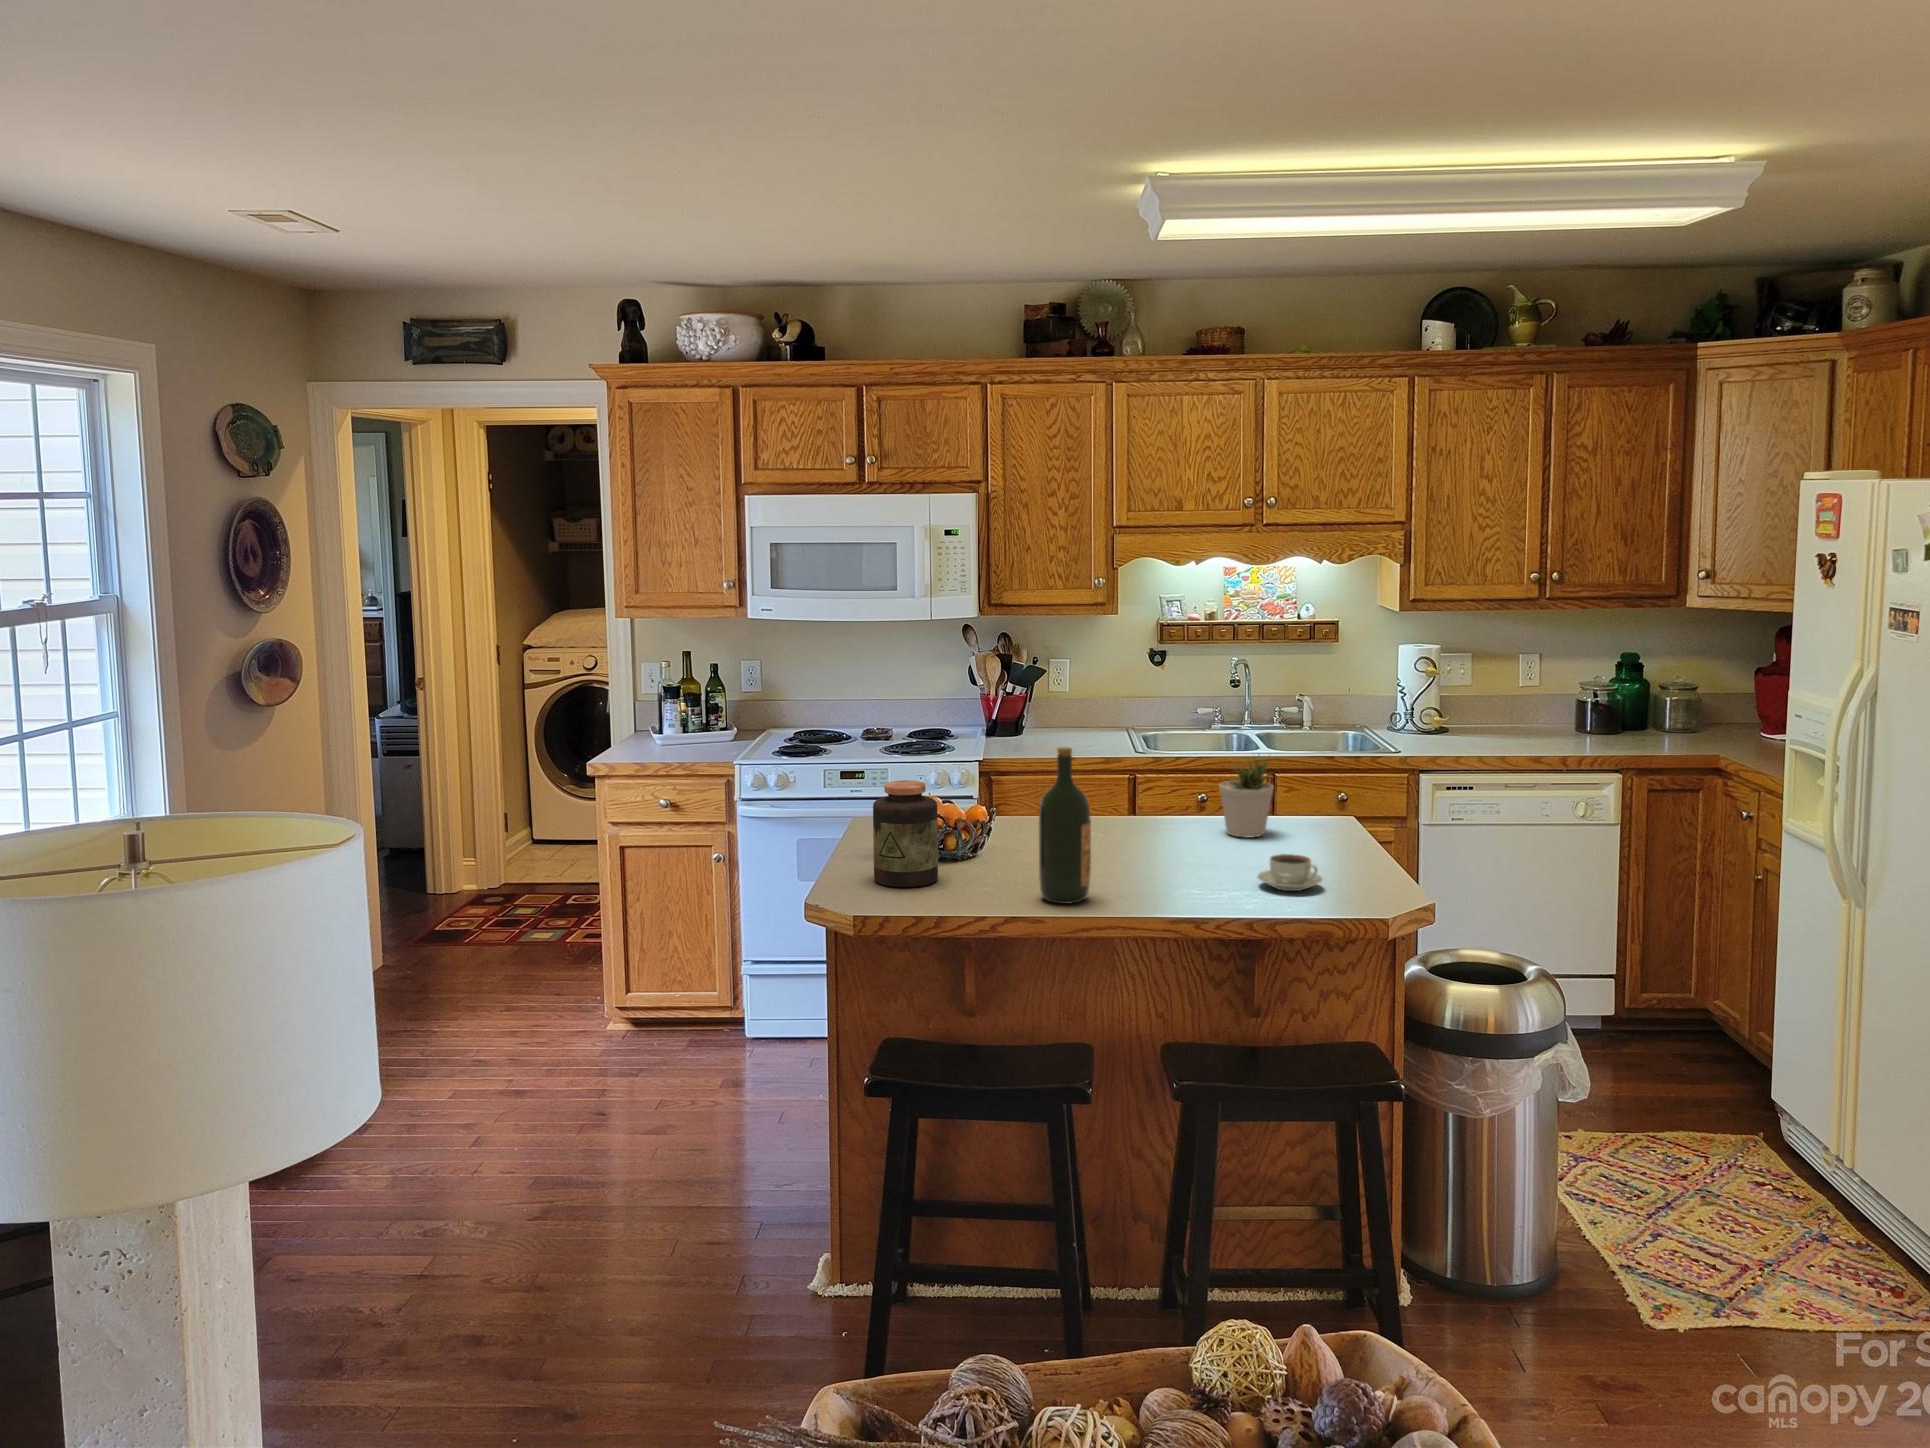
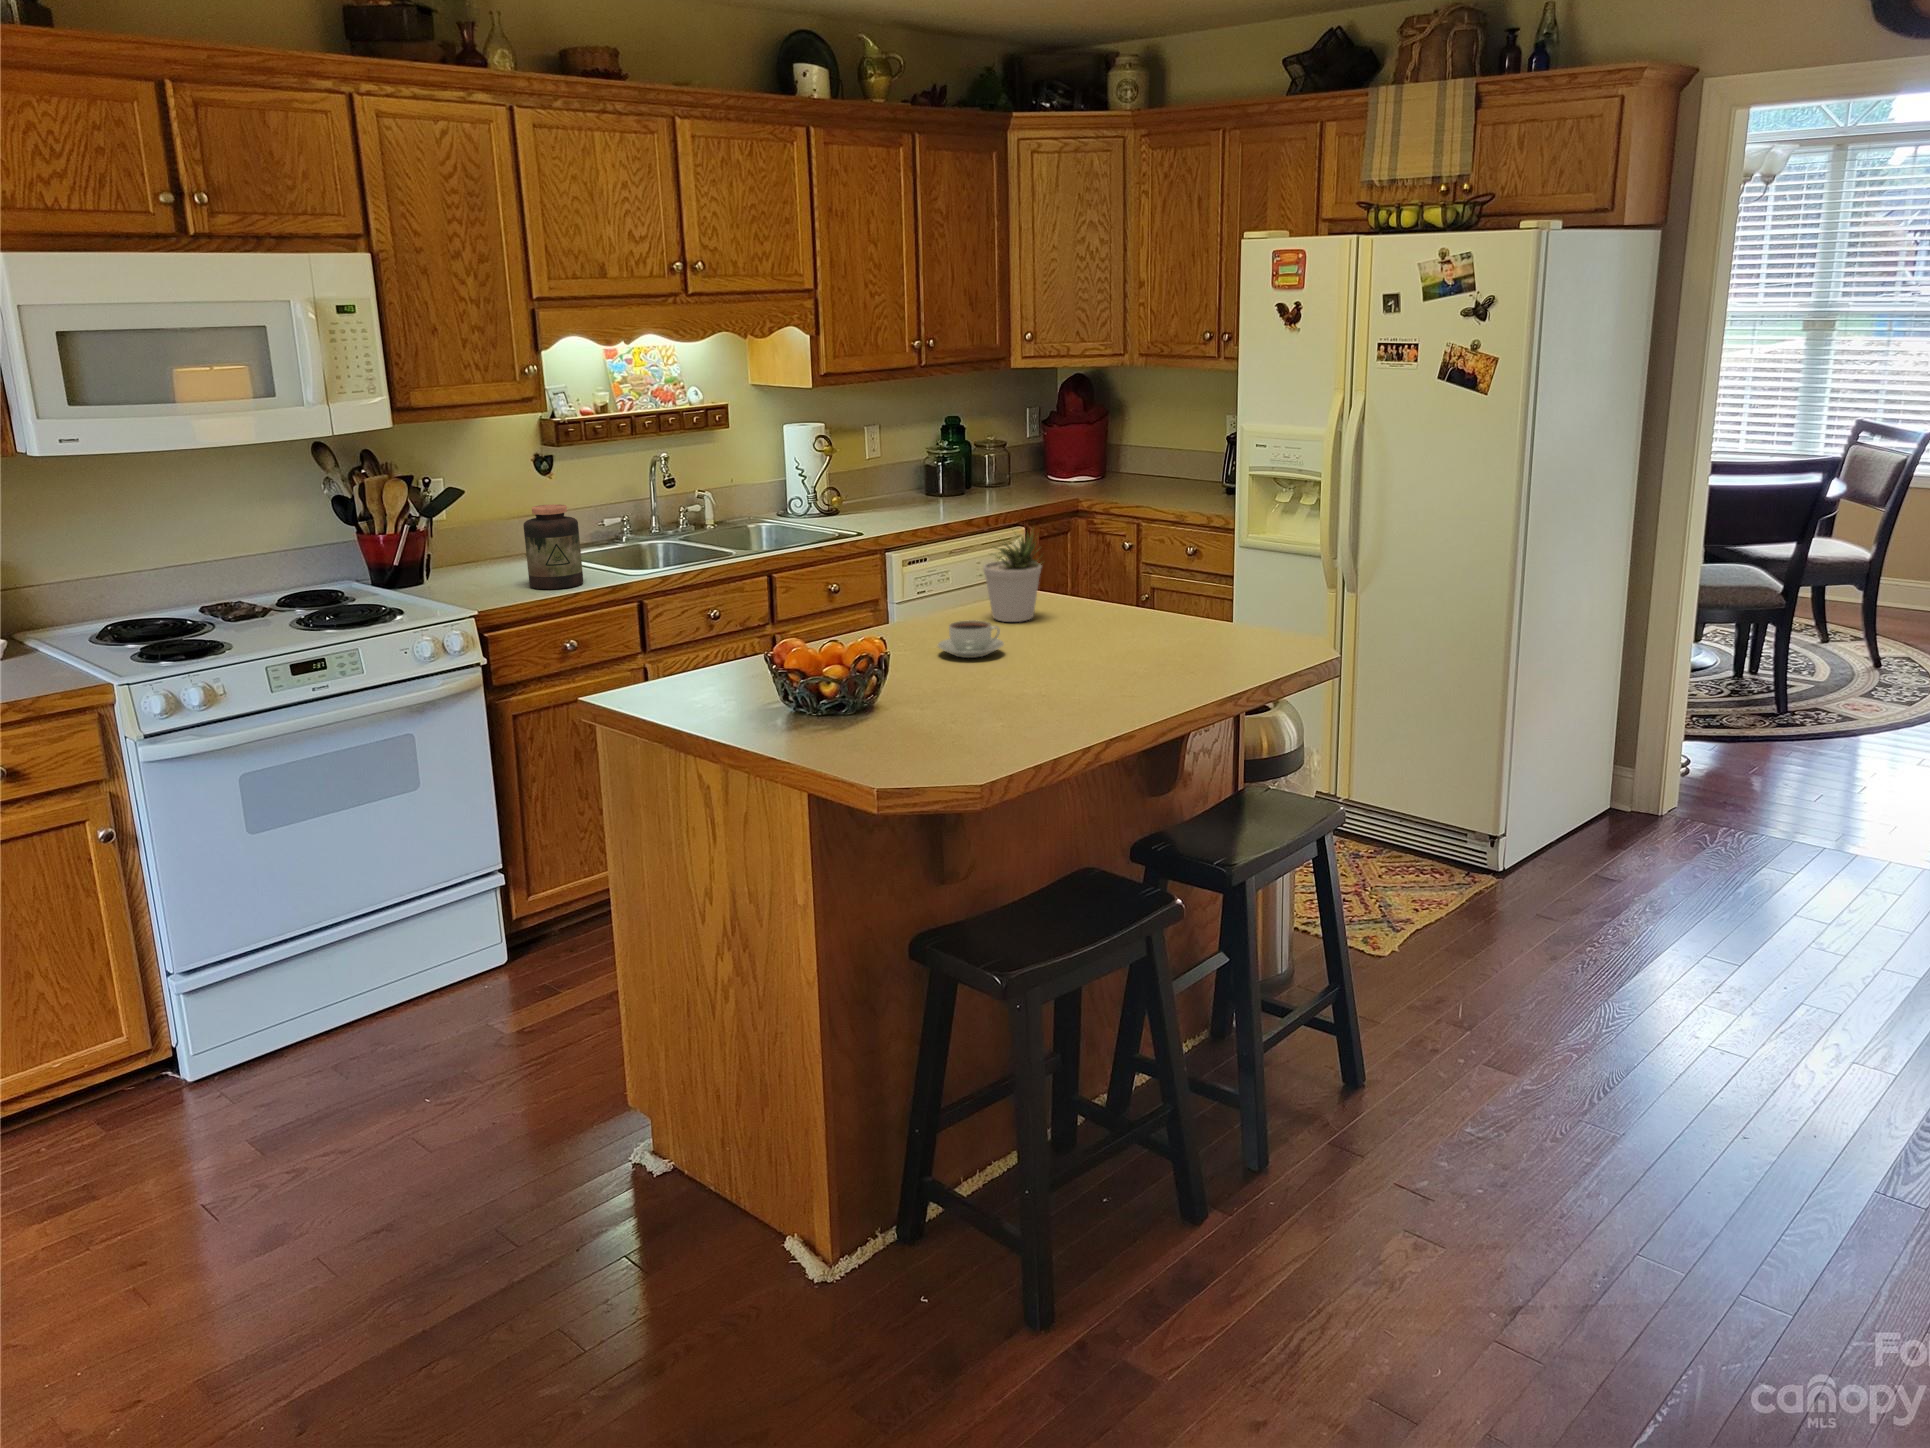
wine bottle: present [1039,747,1091,904] -> none [1058,530,1119,712]
jar: present [873,780,938,887] -> present [523,504,583,589]
coffee cup: present [1258,854,1323,891] -> present [938,620,1004,658]

